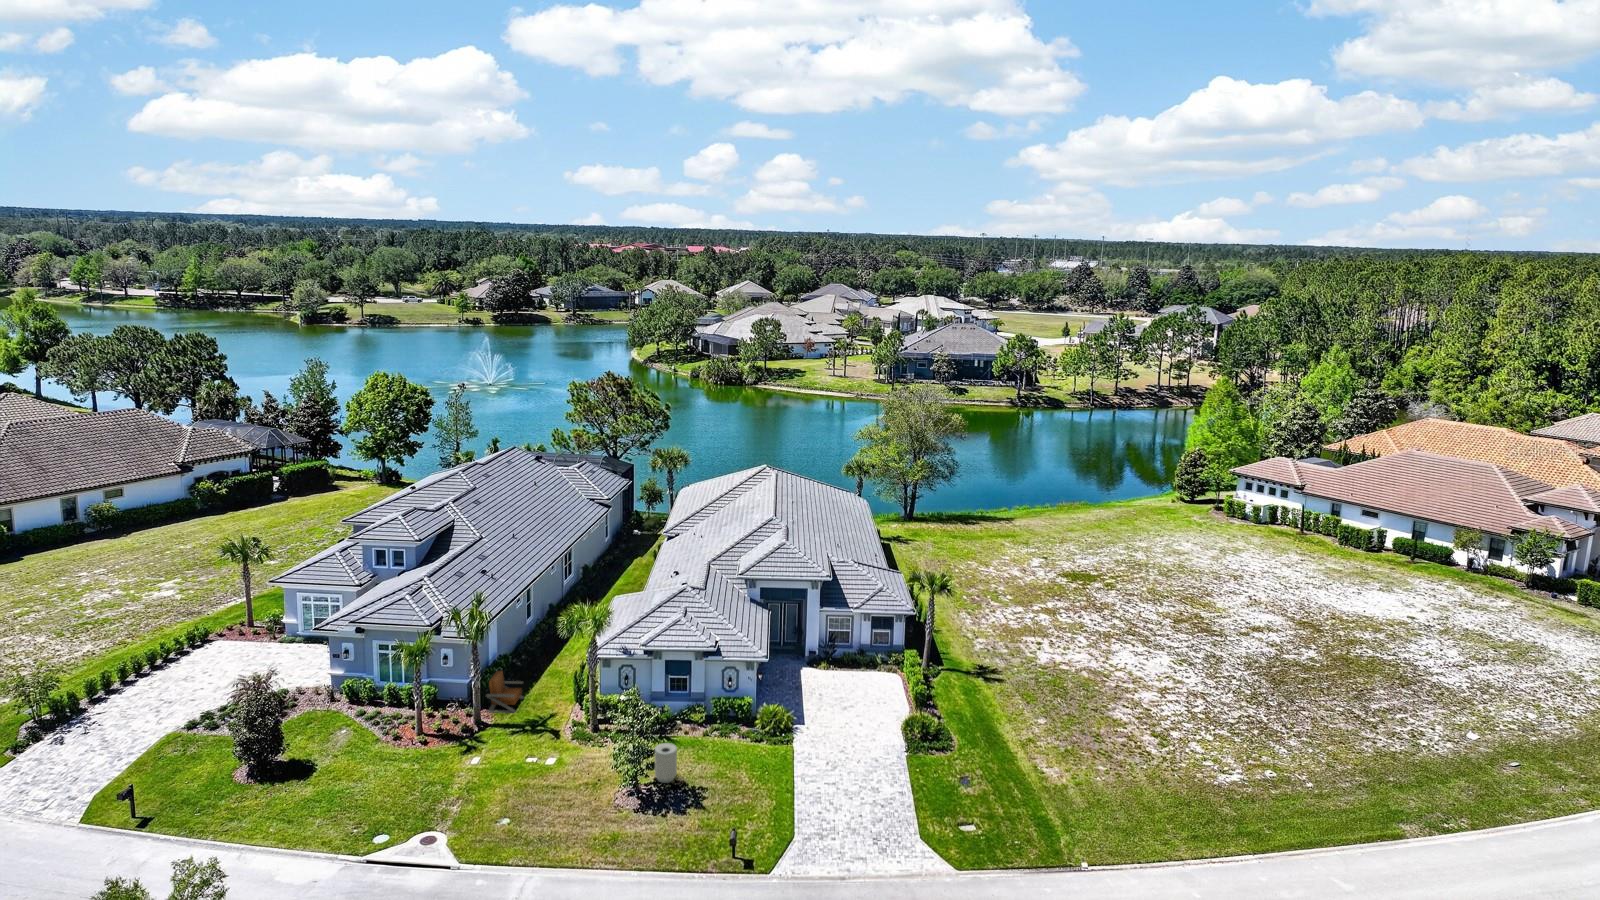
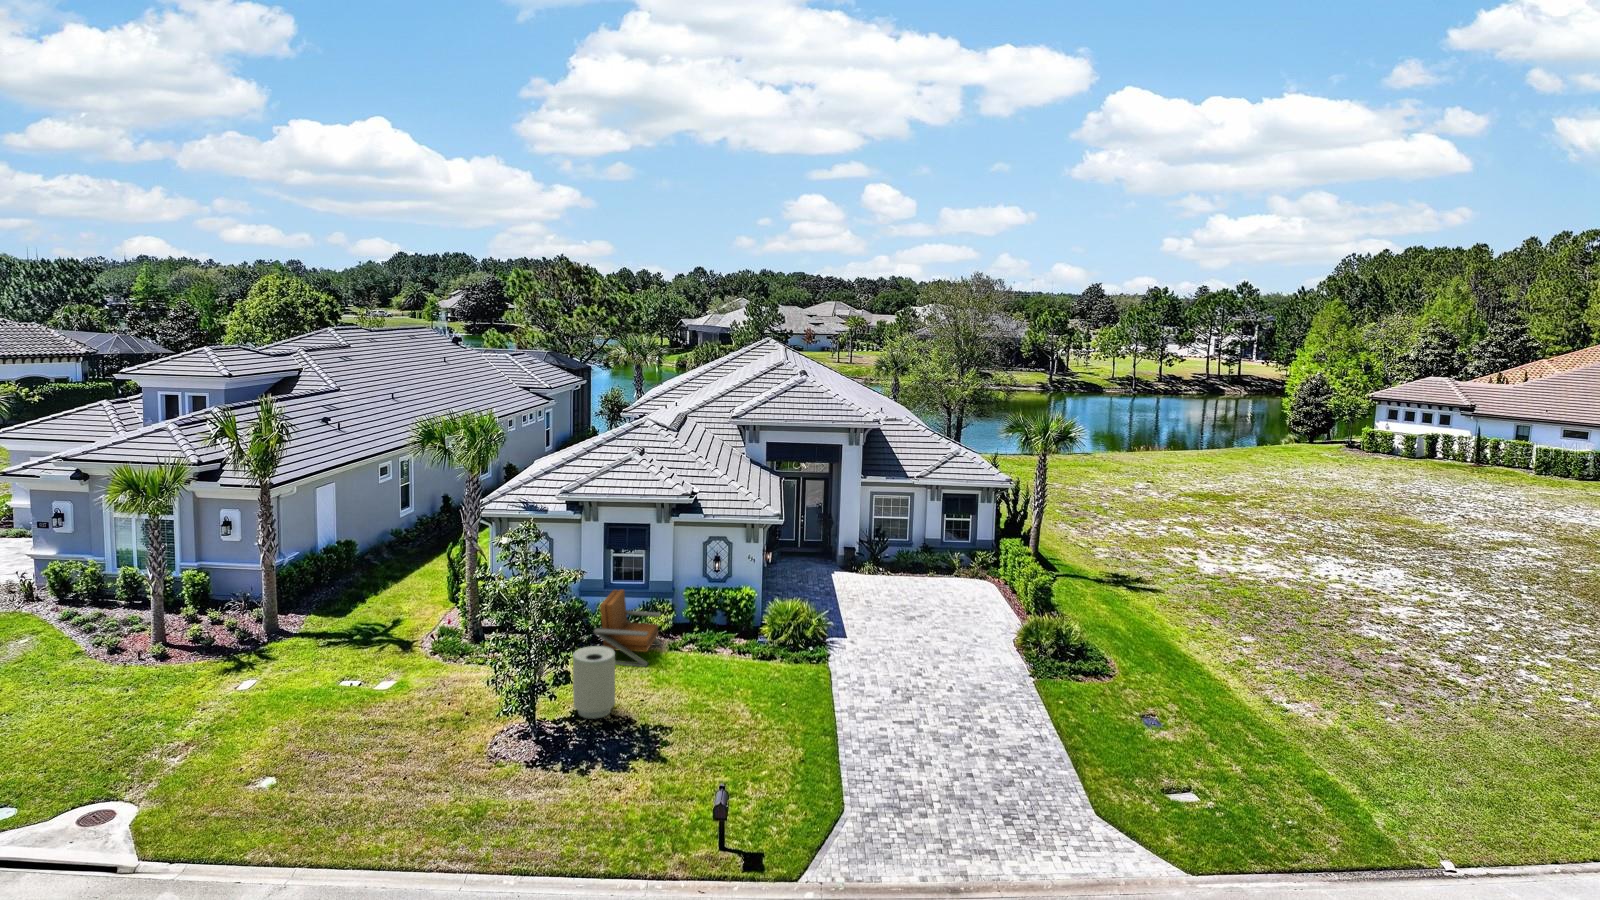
lounge chair: present [486,671,524,713] -> present [594,589,661,667]

